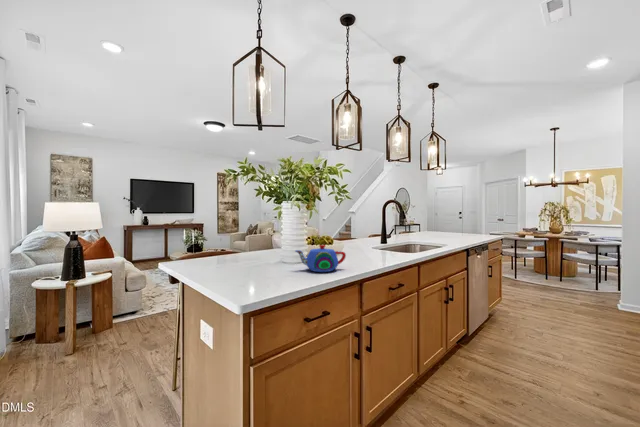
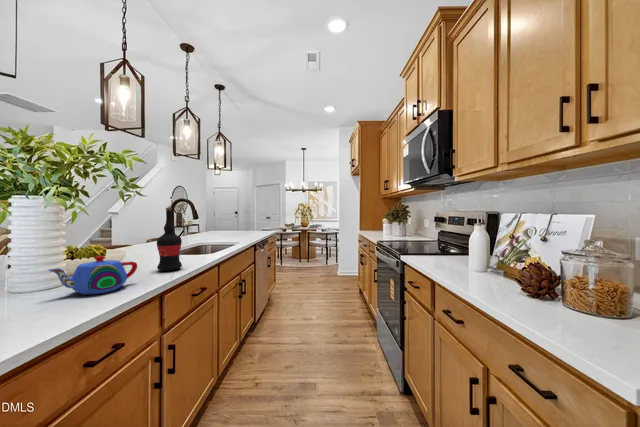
wine bottle: none [363,209,382,263] -> present [157,208,182,271]

